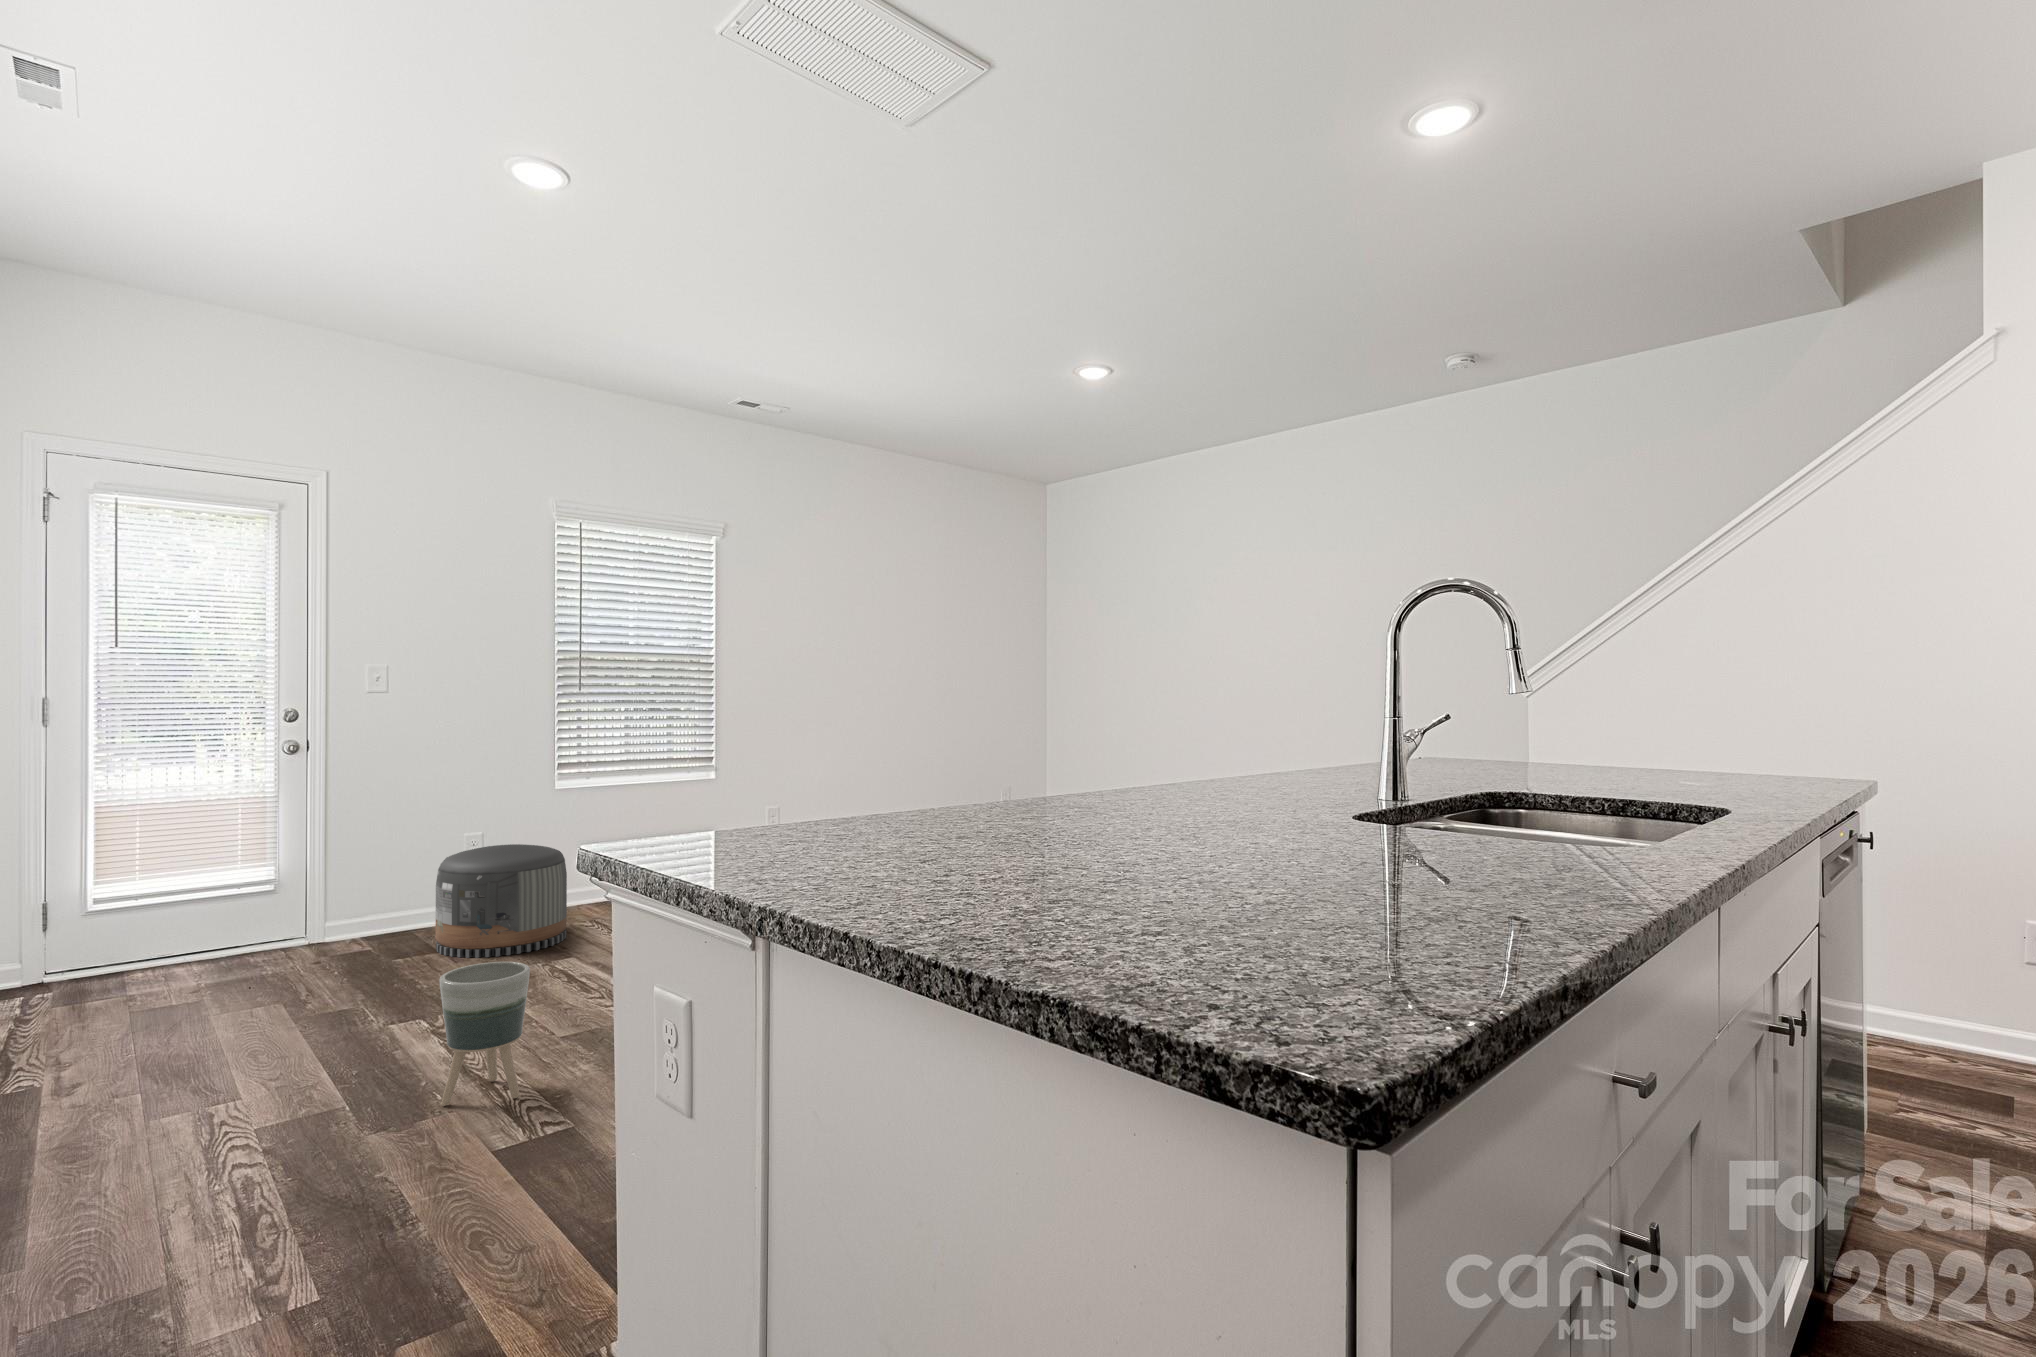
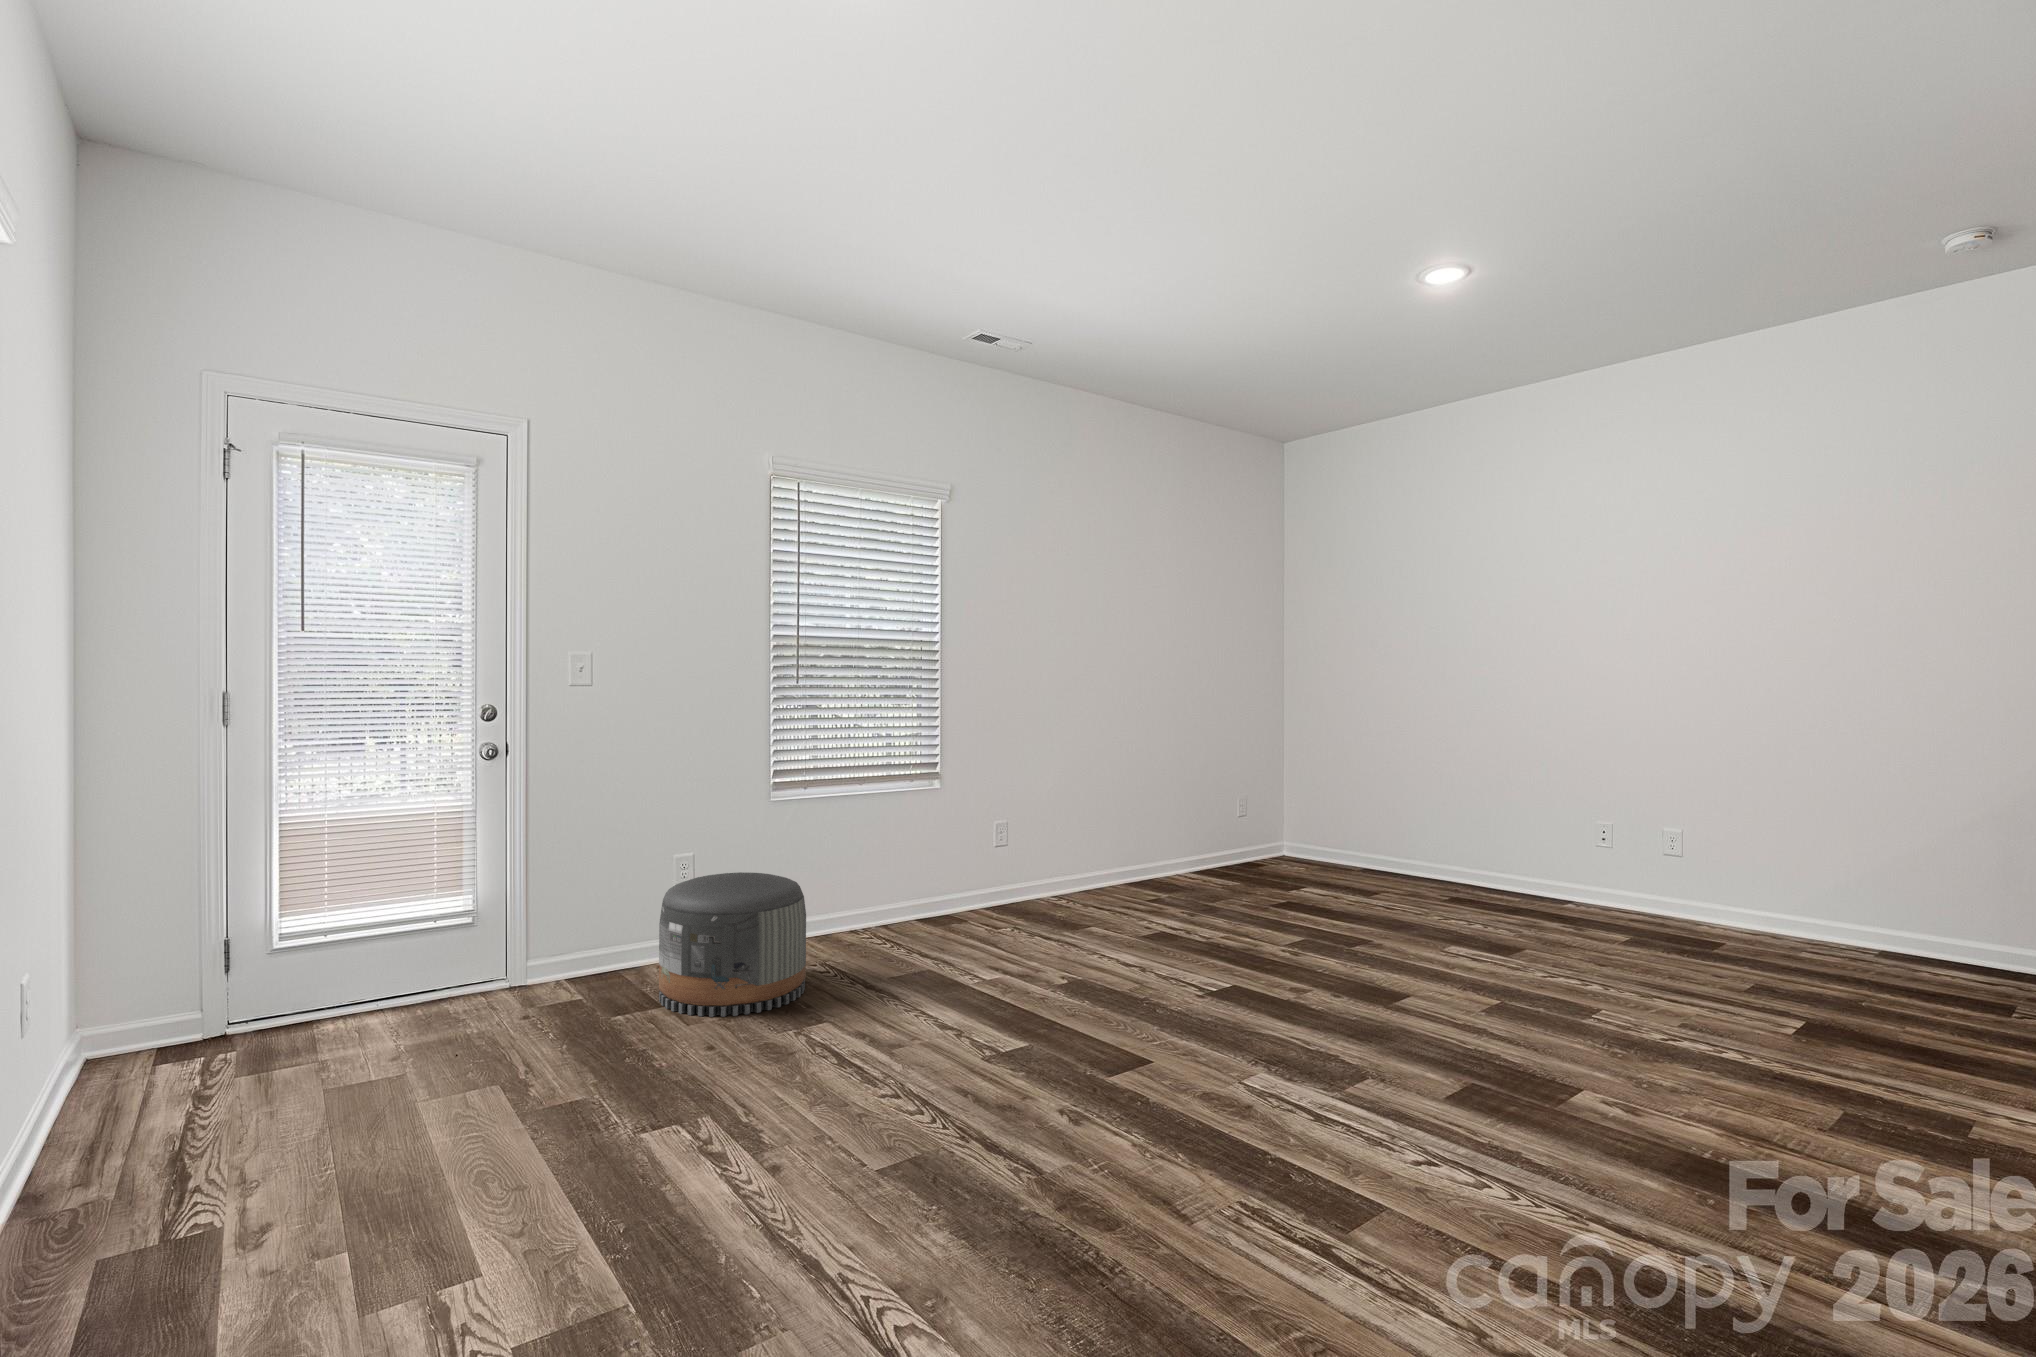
planter: present [439,962,530,1106] -> none [754,1090,871,1309]

